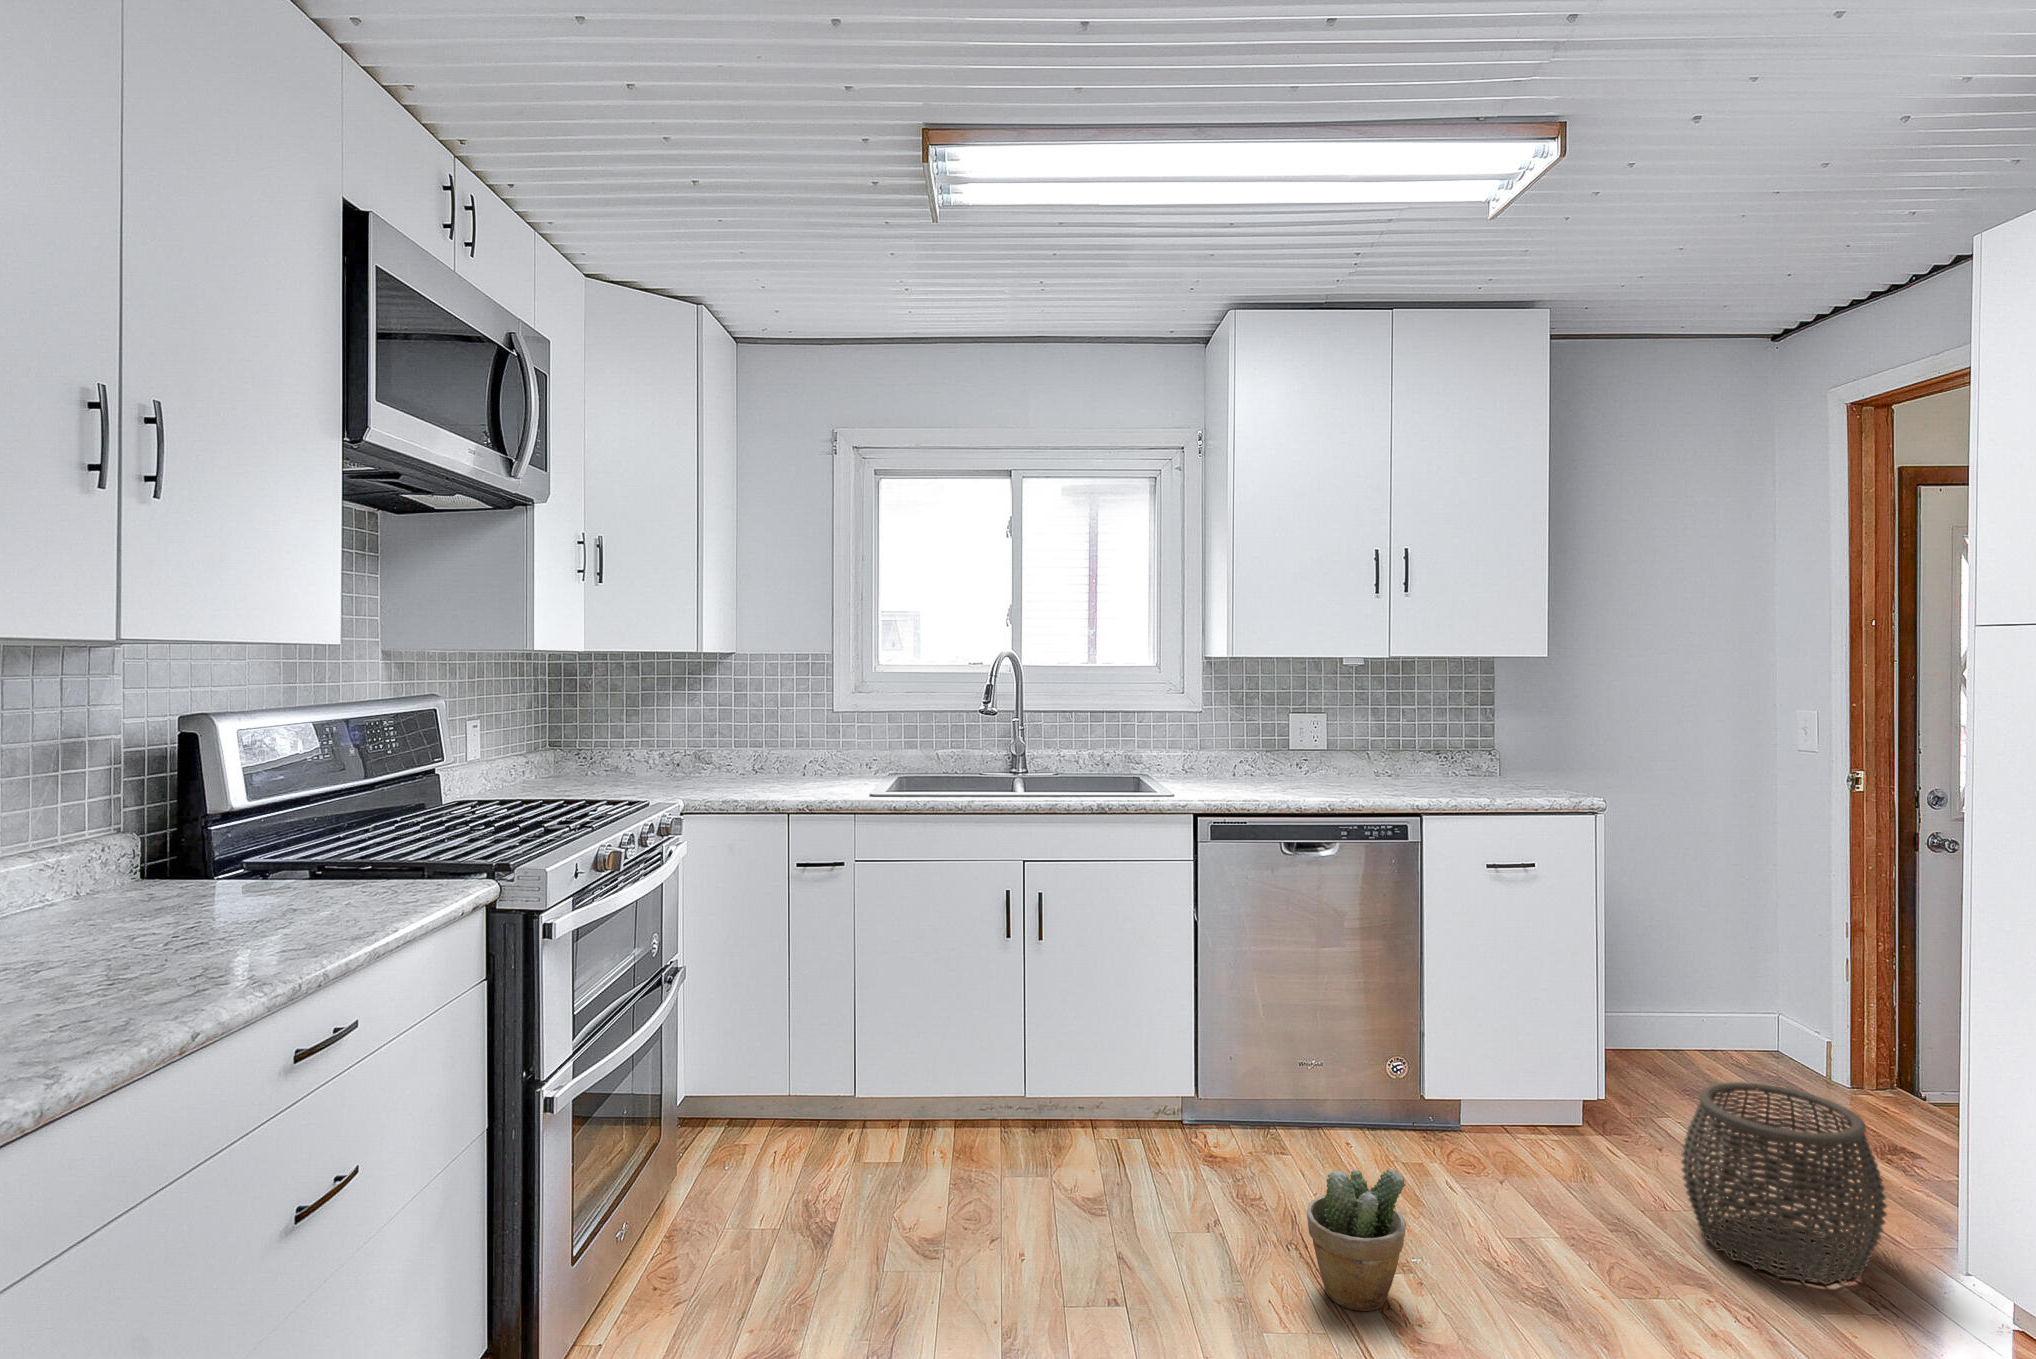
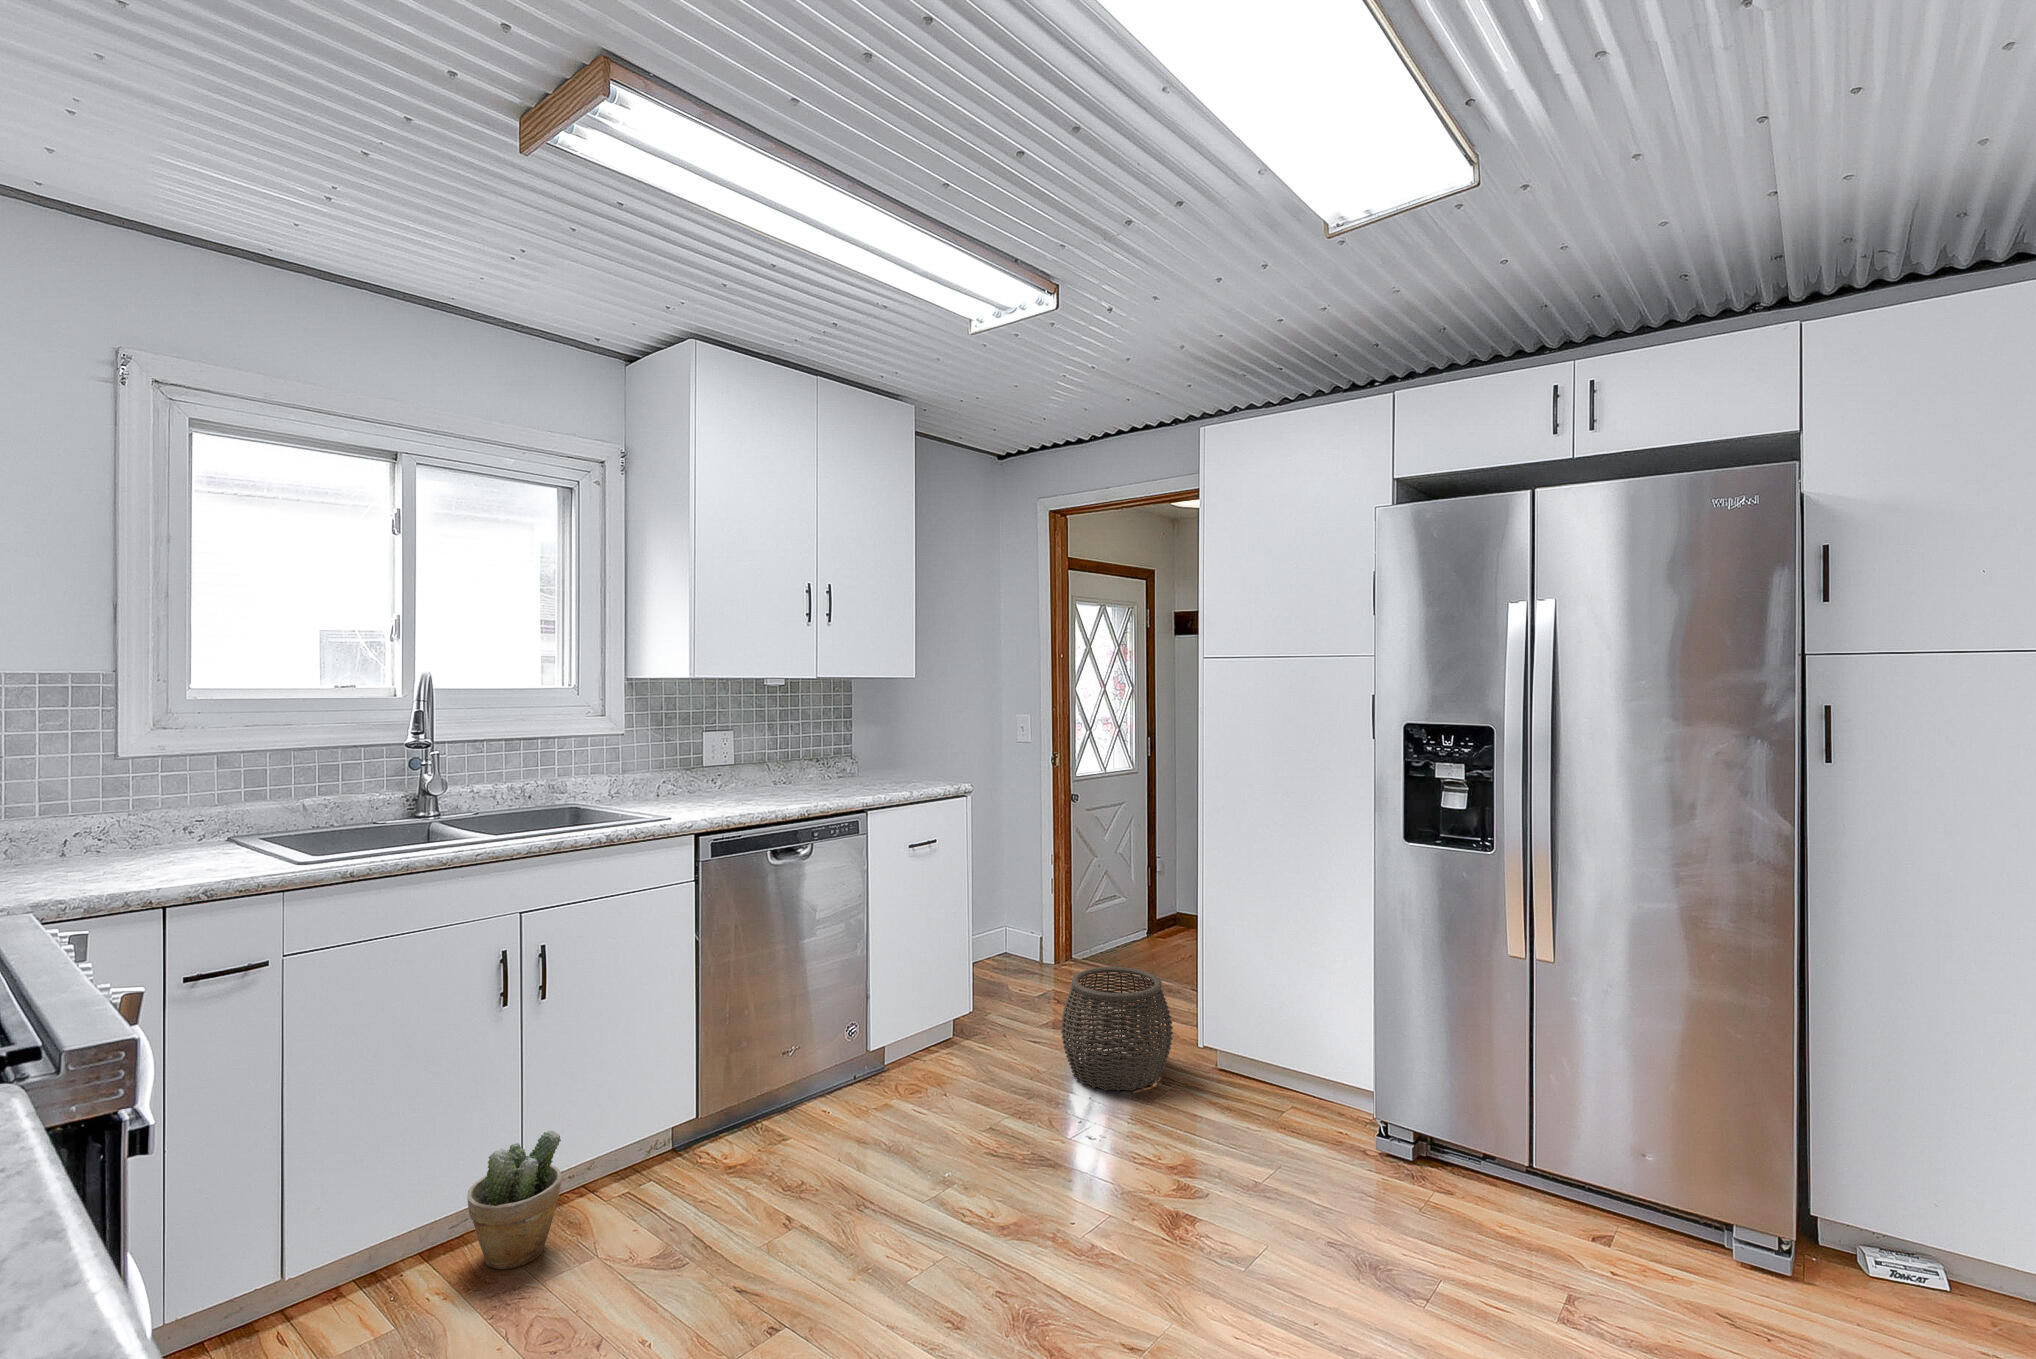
potted plant: present [1307,1169,1406,1311] -> present [467,1131,562,1269]

